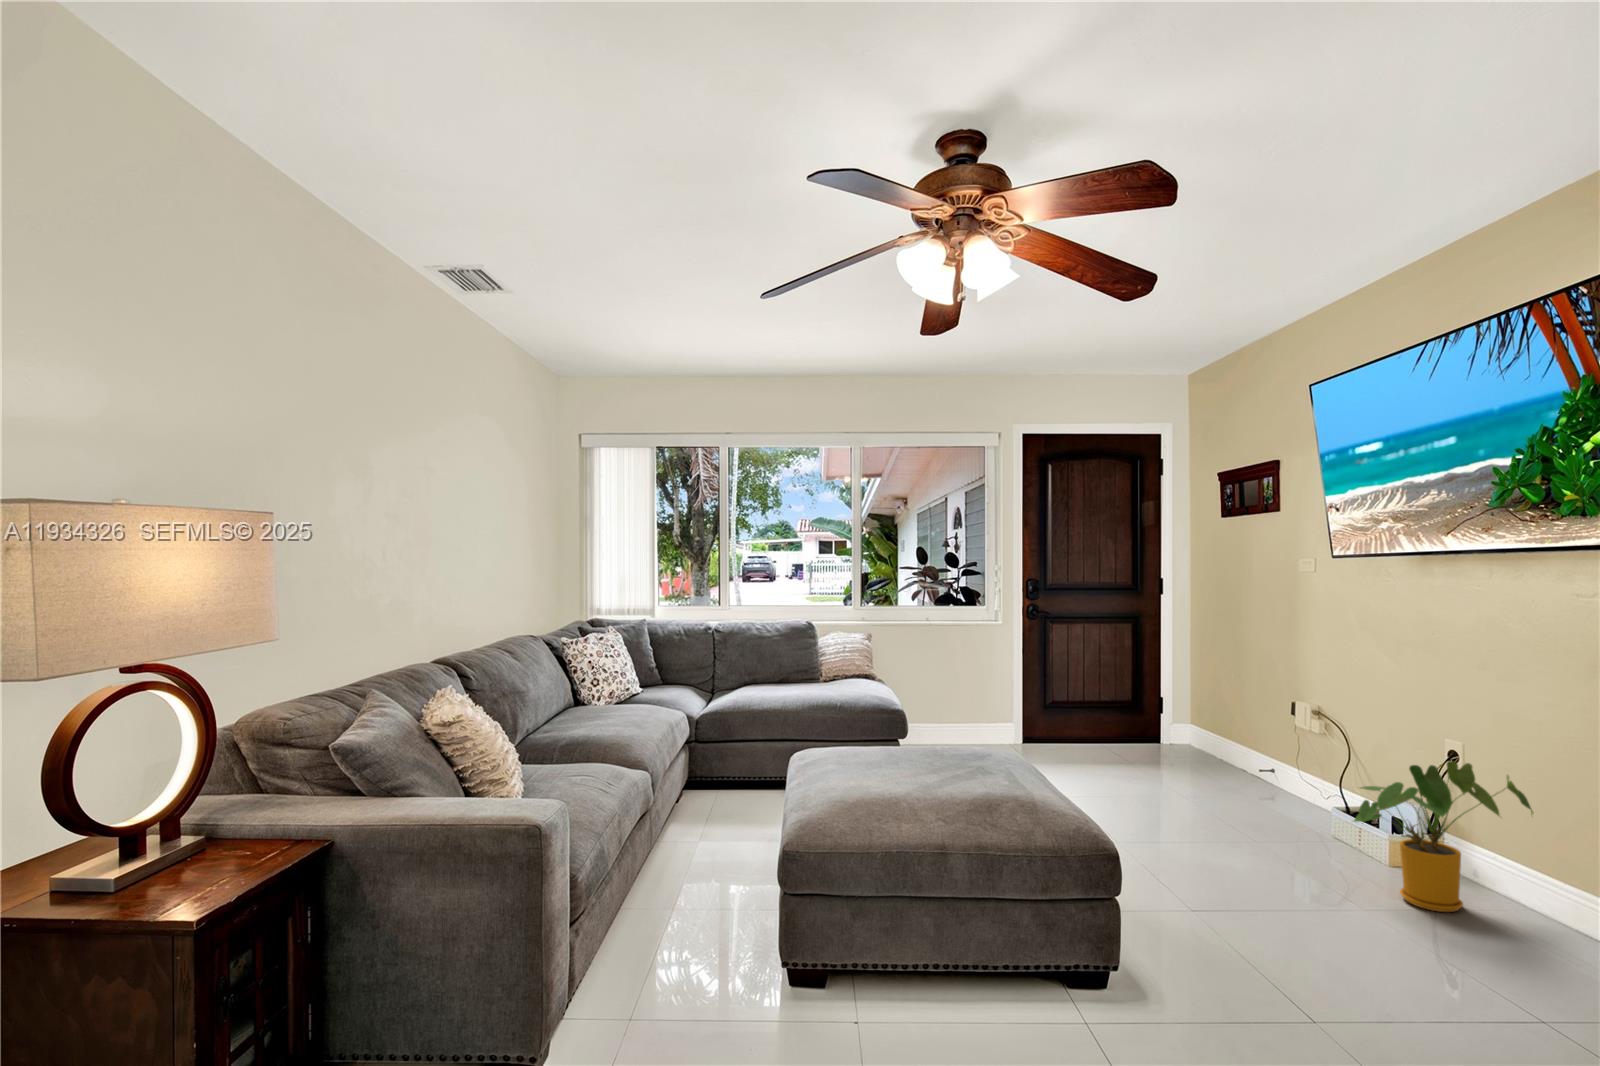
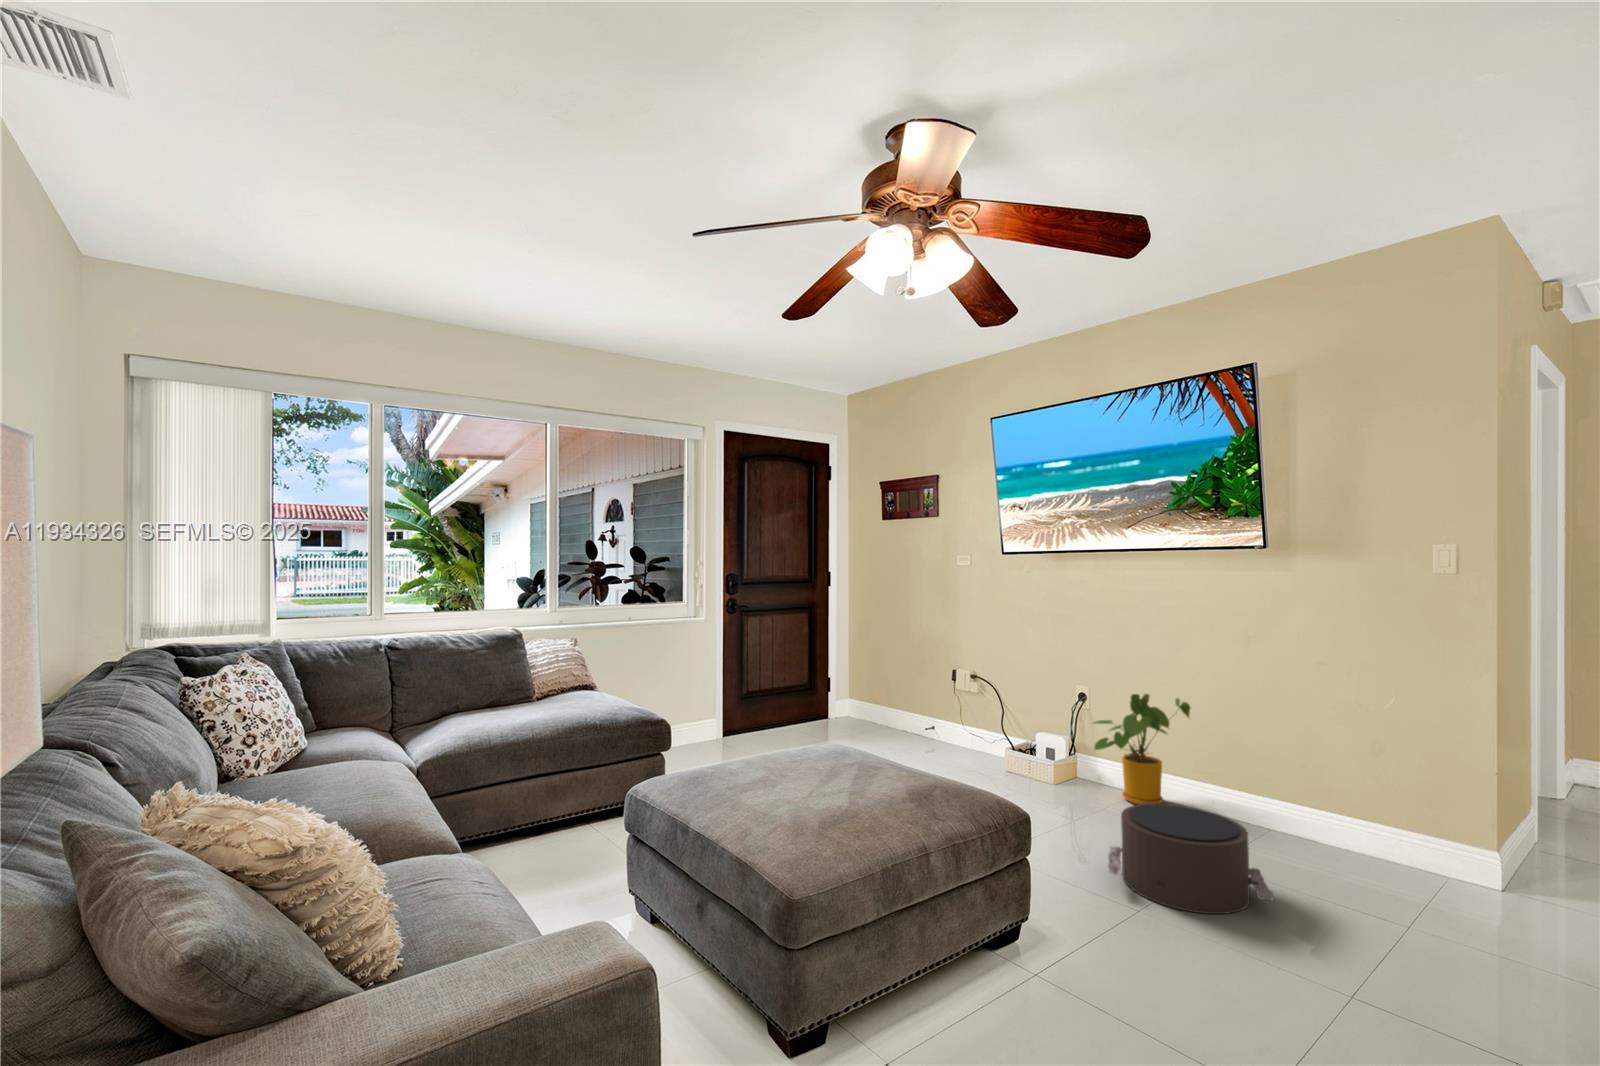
pouf: none [1178,870,1382,1007] -> present [1108,803,1274,914]

